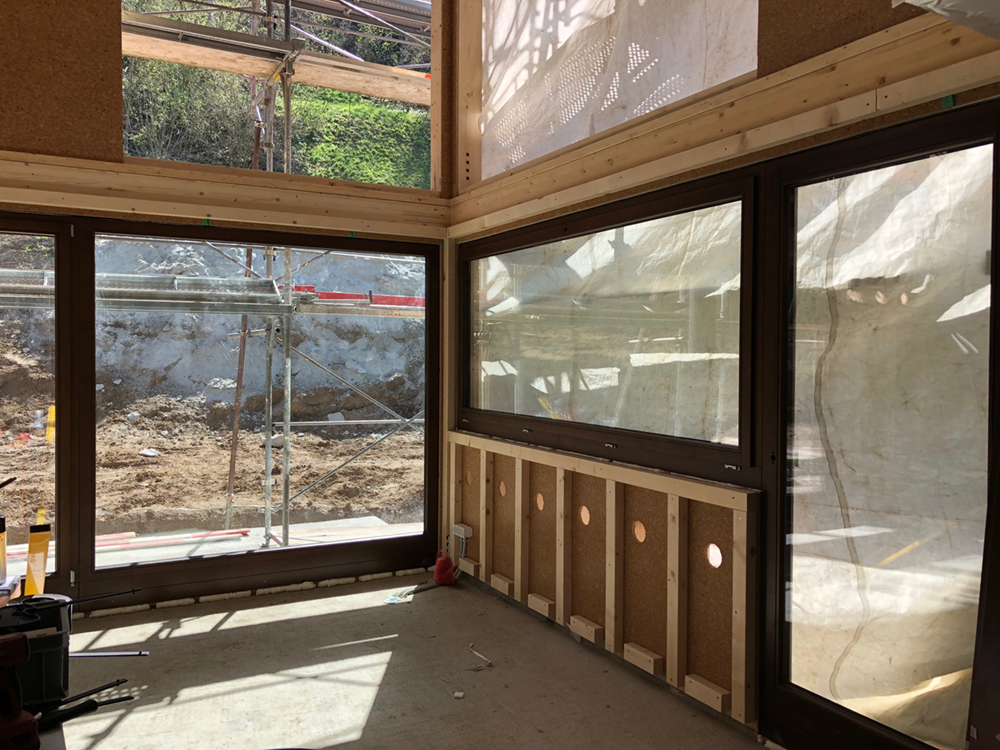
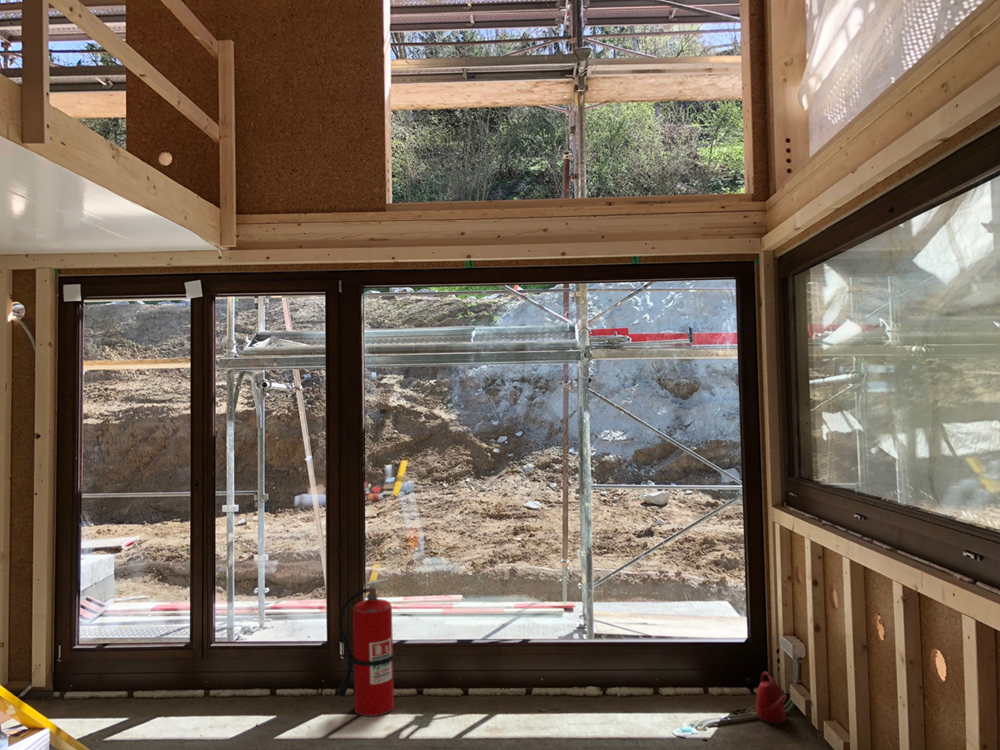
fire extinguisher: none [82,508,138,633] -> present [337,579,394,716]

